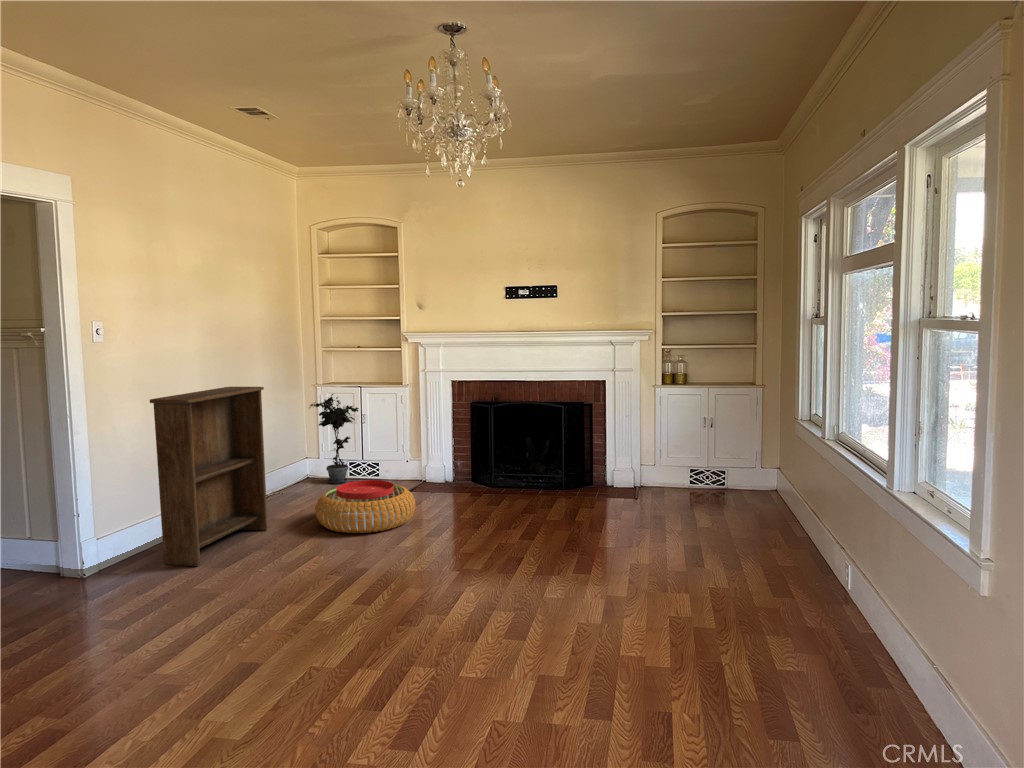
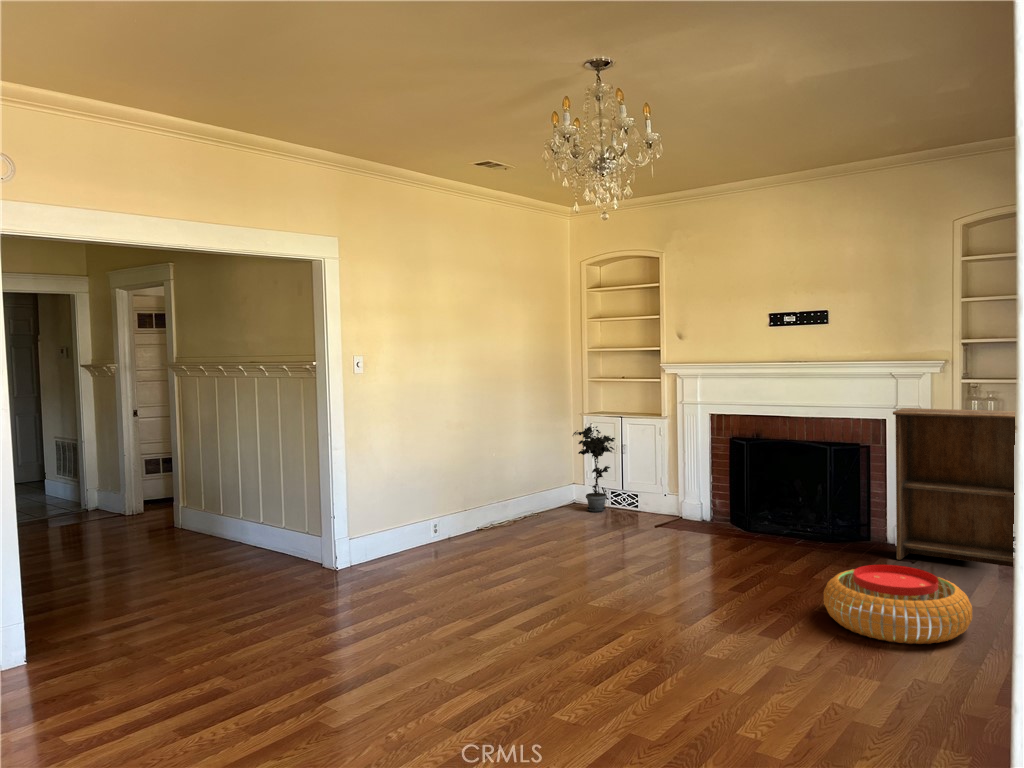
bookshelf: present [150,387,268,566] -> present [893,408,1015,567]
pouf: present [315,480,415,533] -> present [824,565,972,644]

